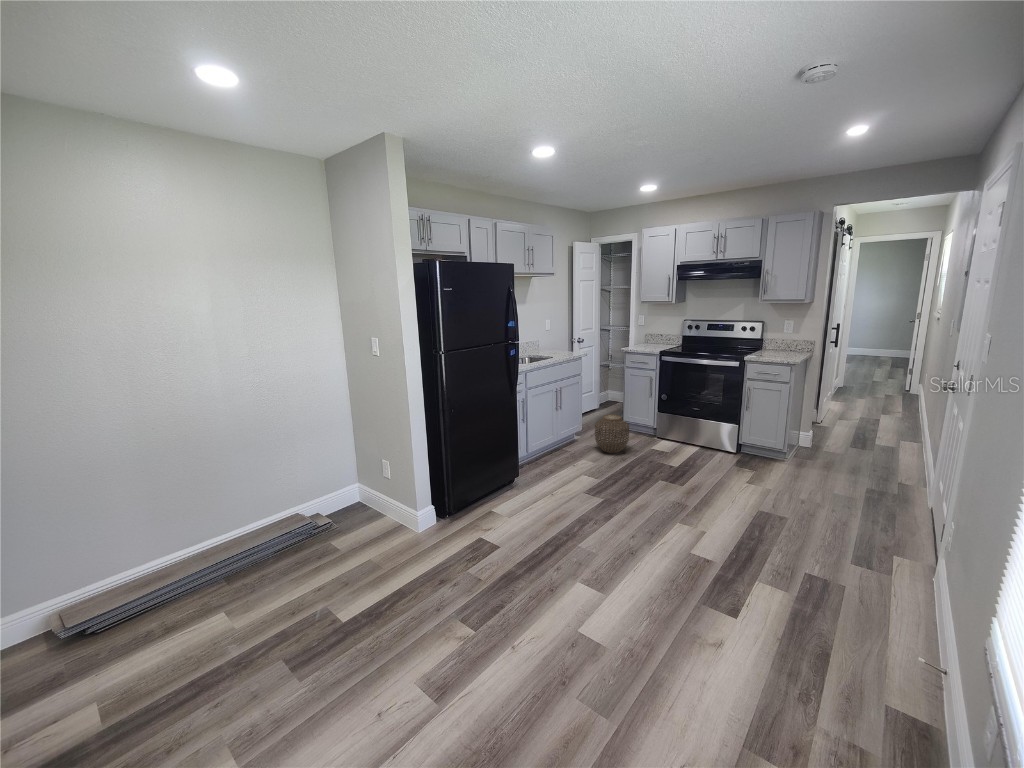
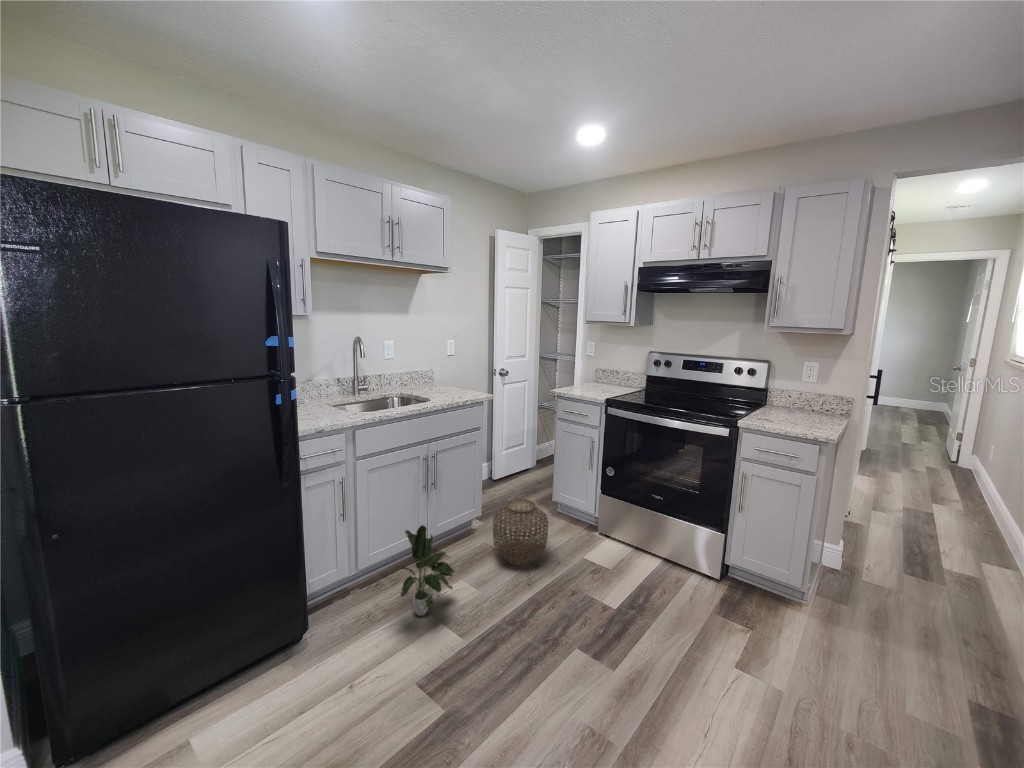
potted plant: none [554,423,587,473] -> present [392,525,454,616]

